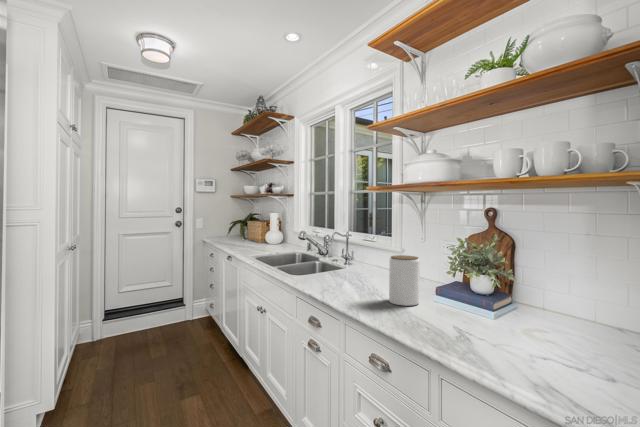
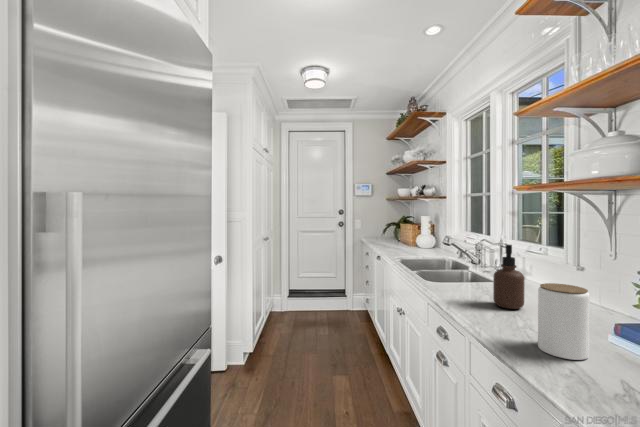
soap dispenser: none [351,232,372,283] -> present [493,244,524,309]

